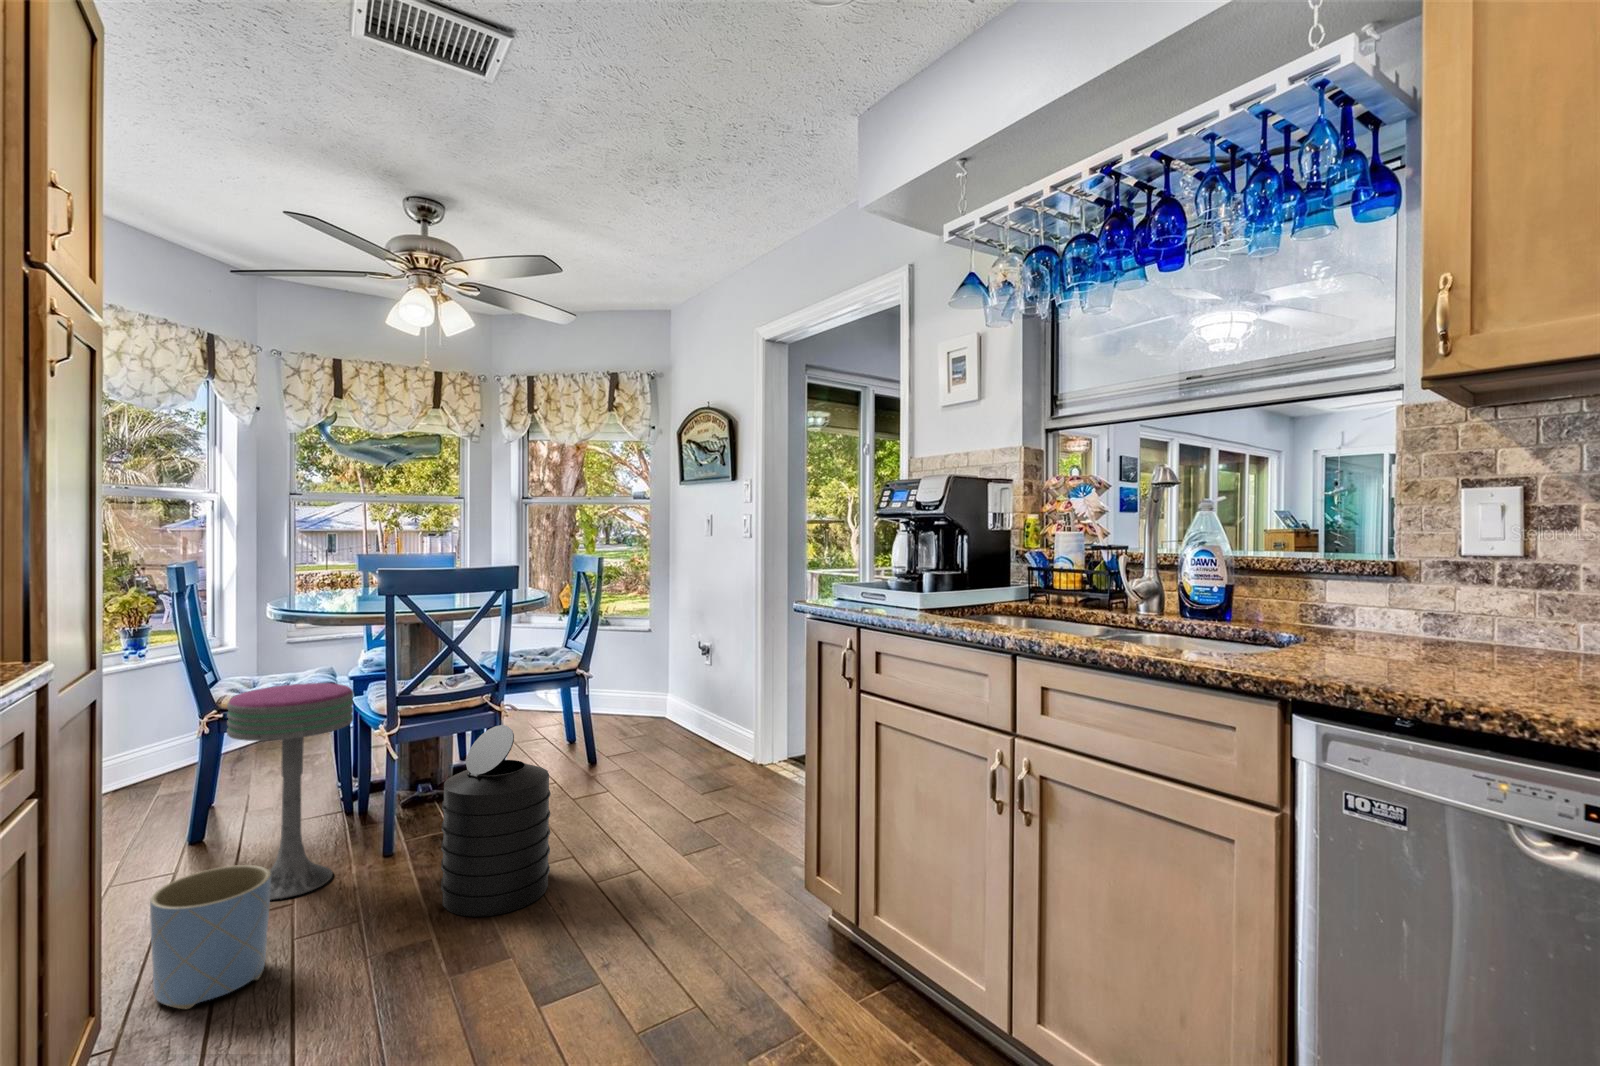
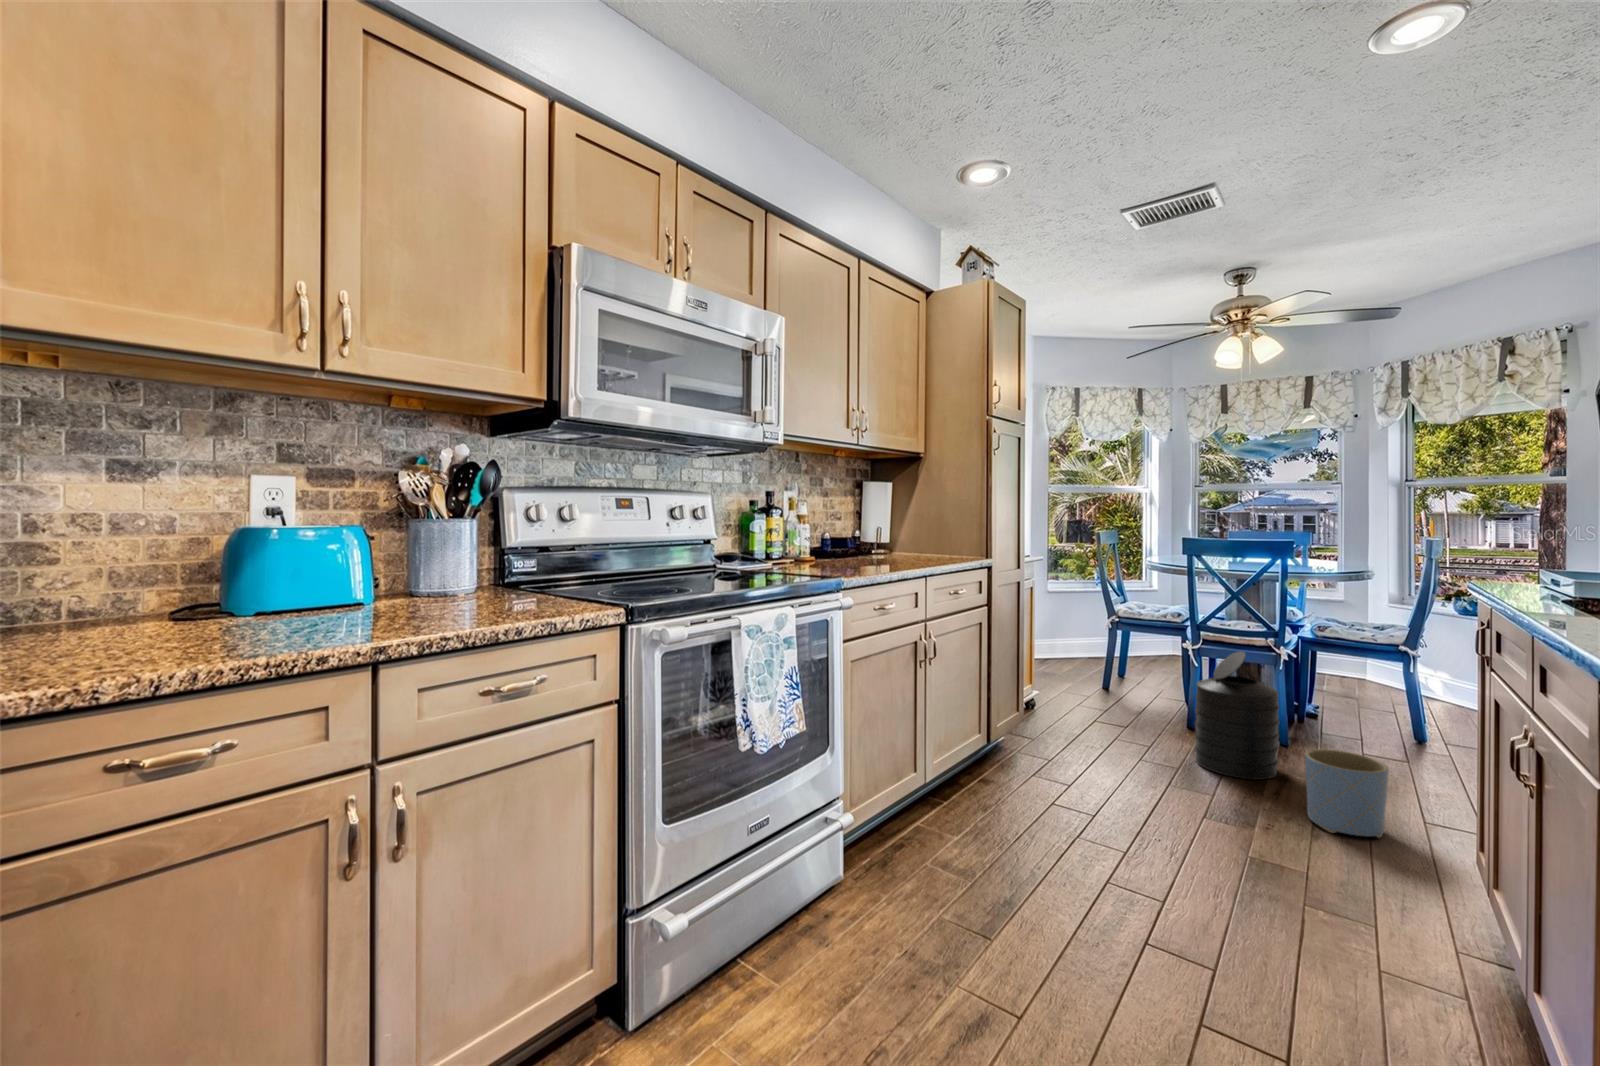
bar stool: present [227,683,354,900] -> none [1095,606,1163,727]
planter: present [150,865,271,1009] -> present [1305,749,1389,838]

